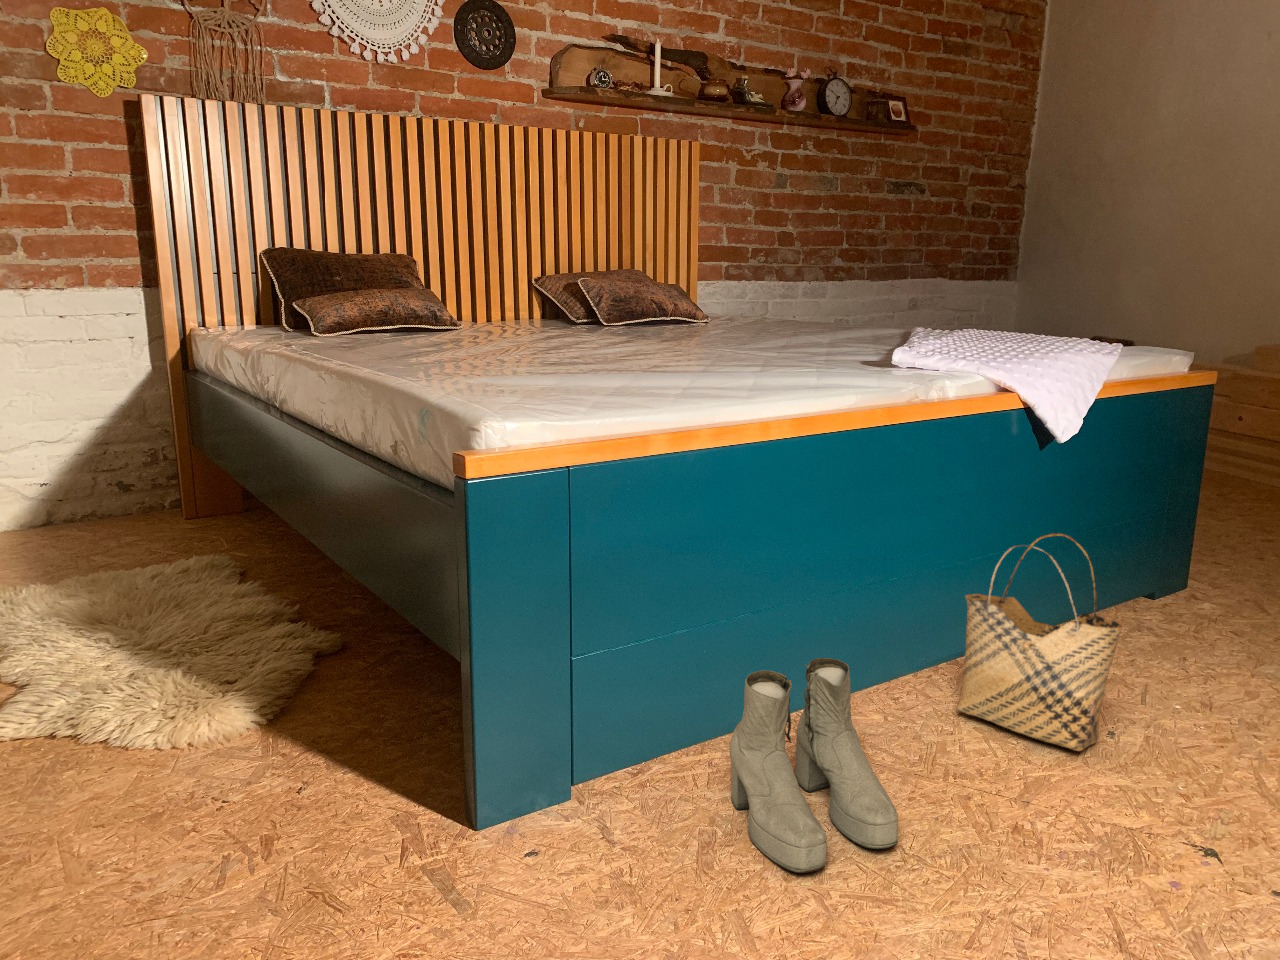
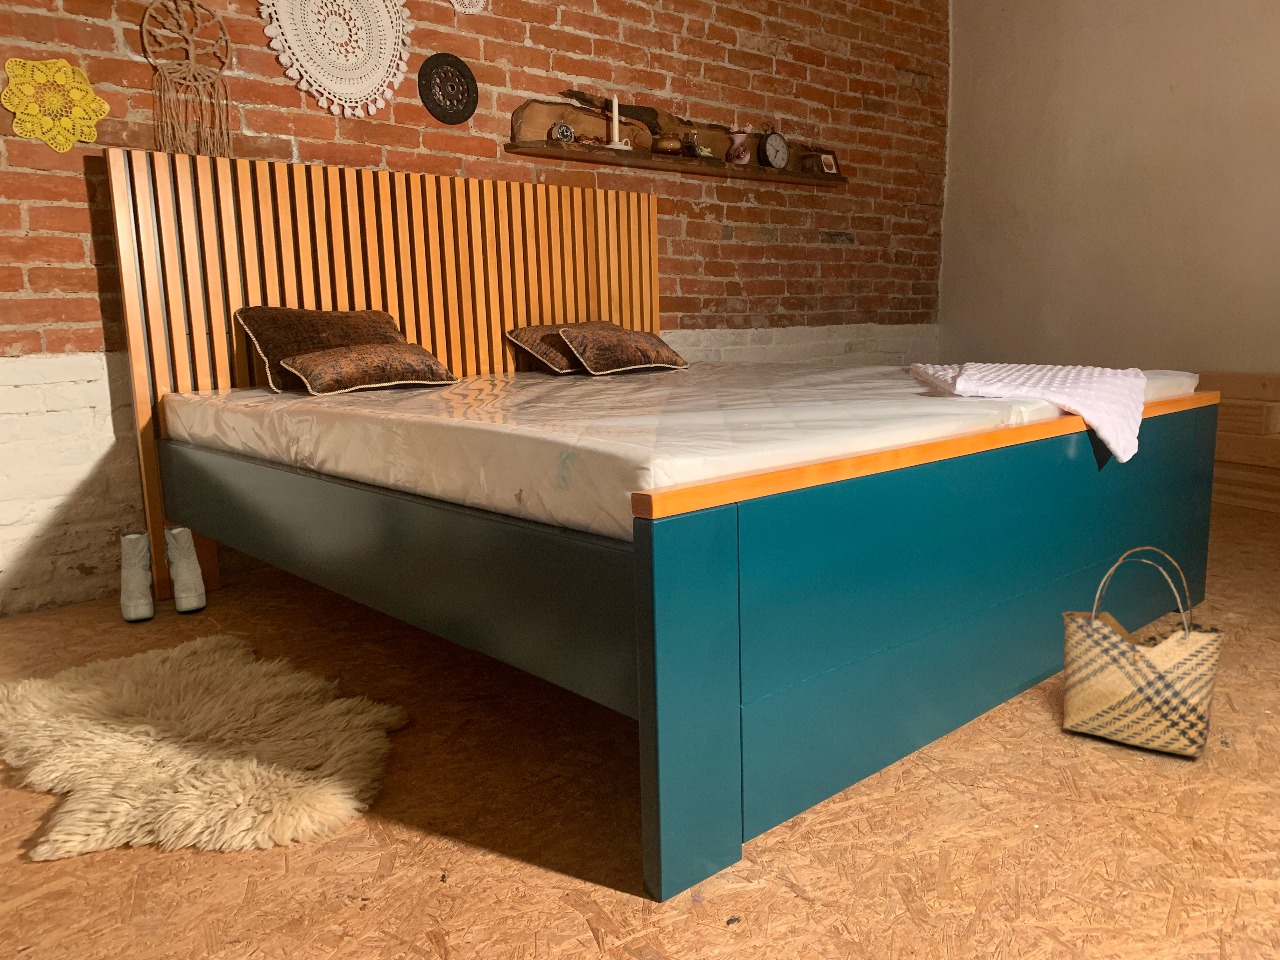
boots: present [729,658,898,873] -> present [120,525,206,621]

